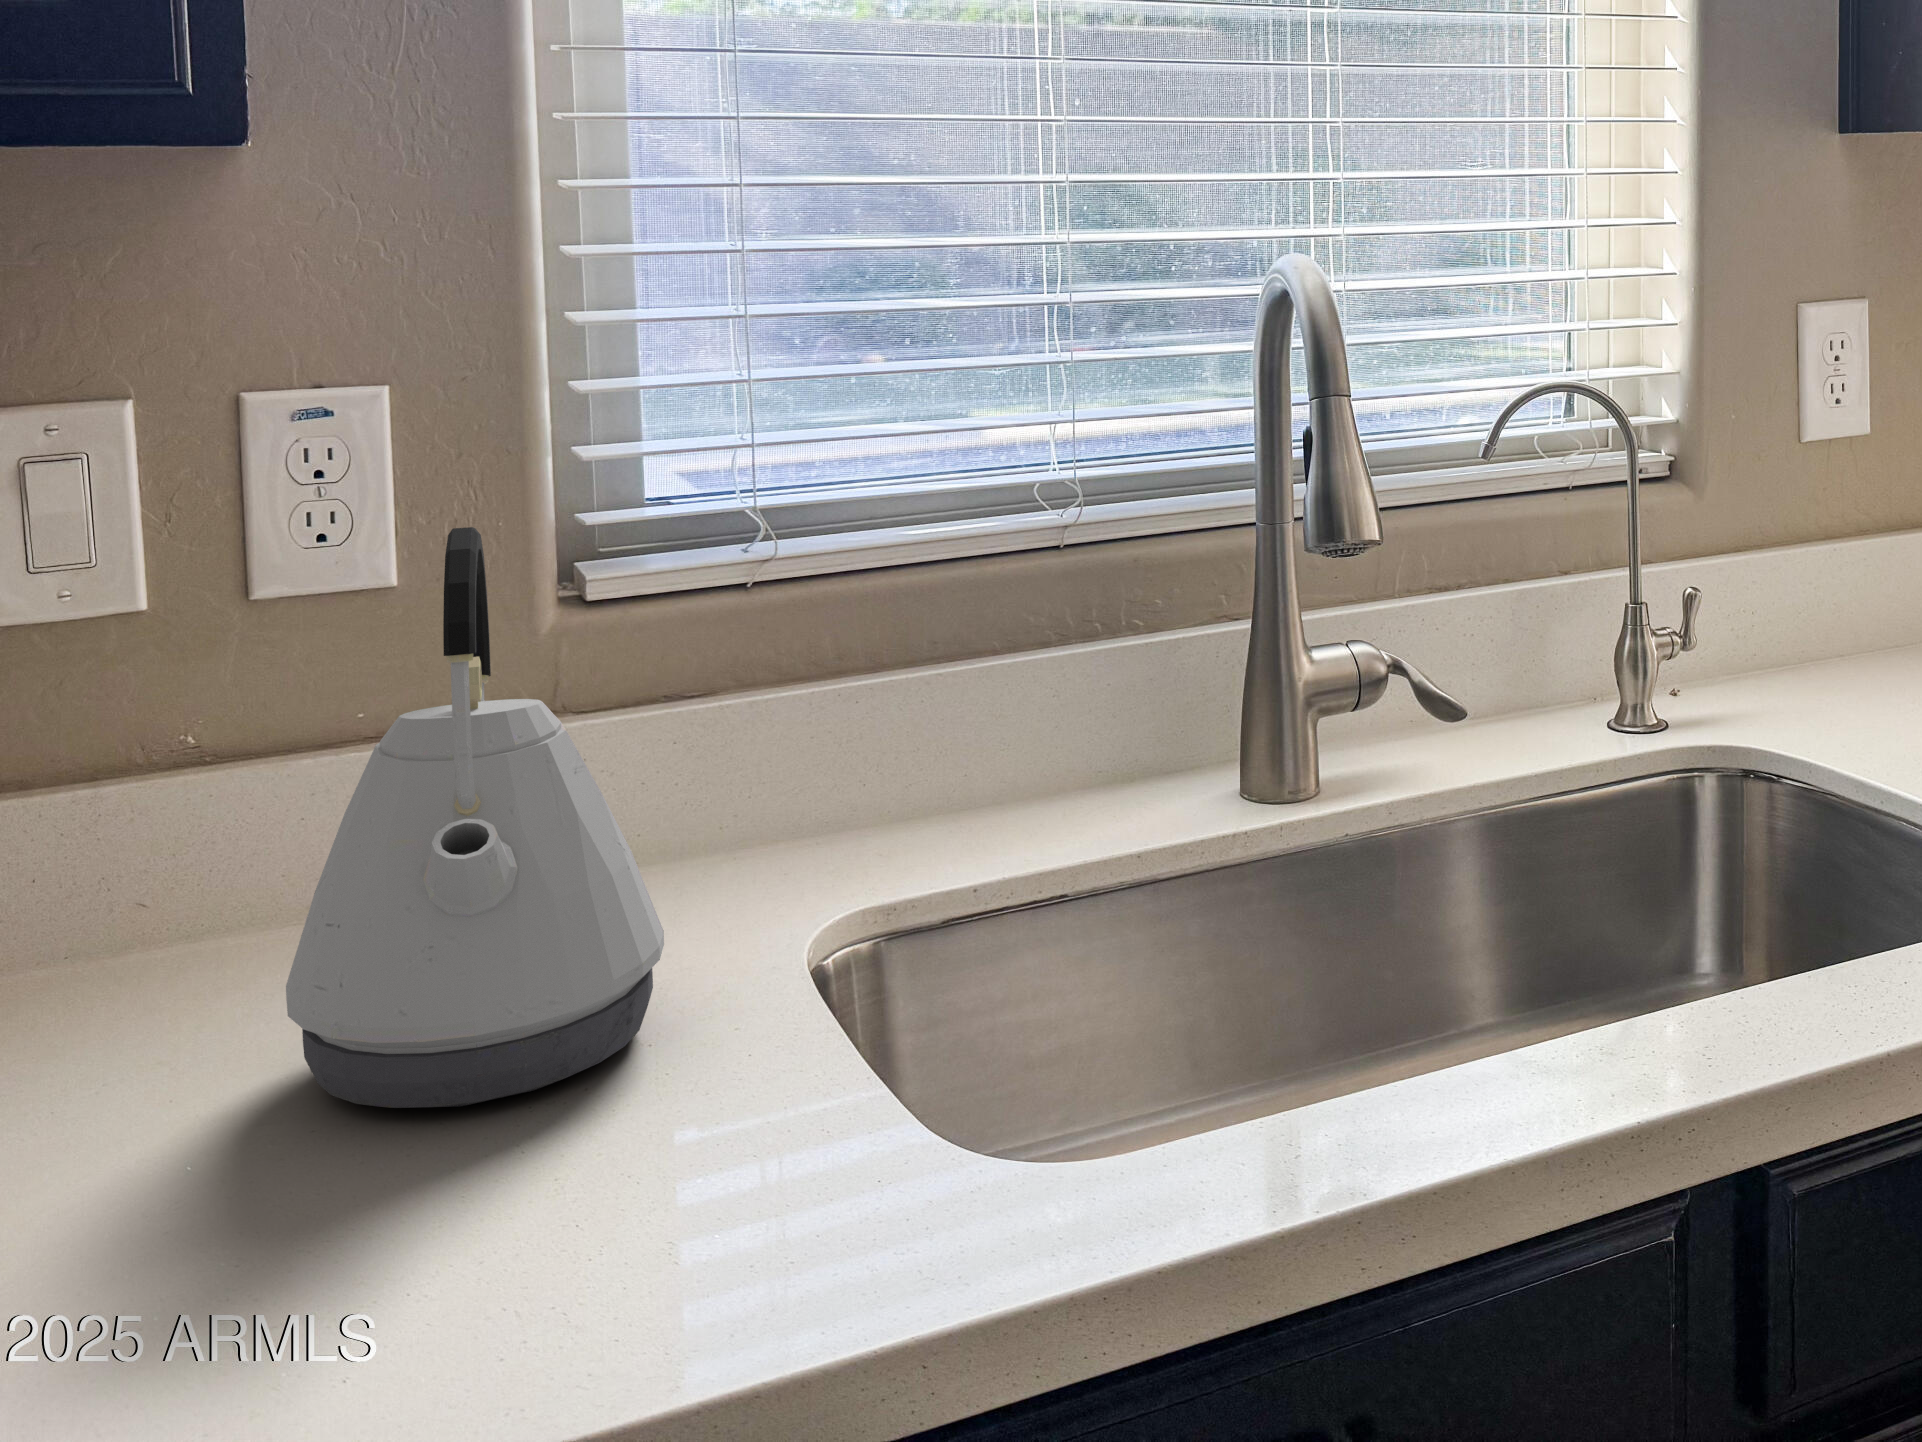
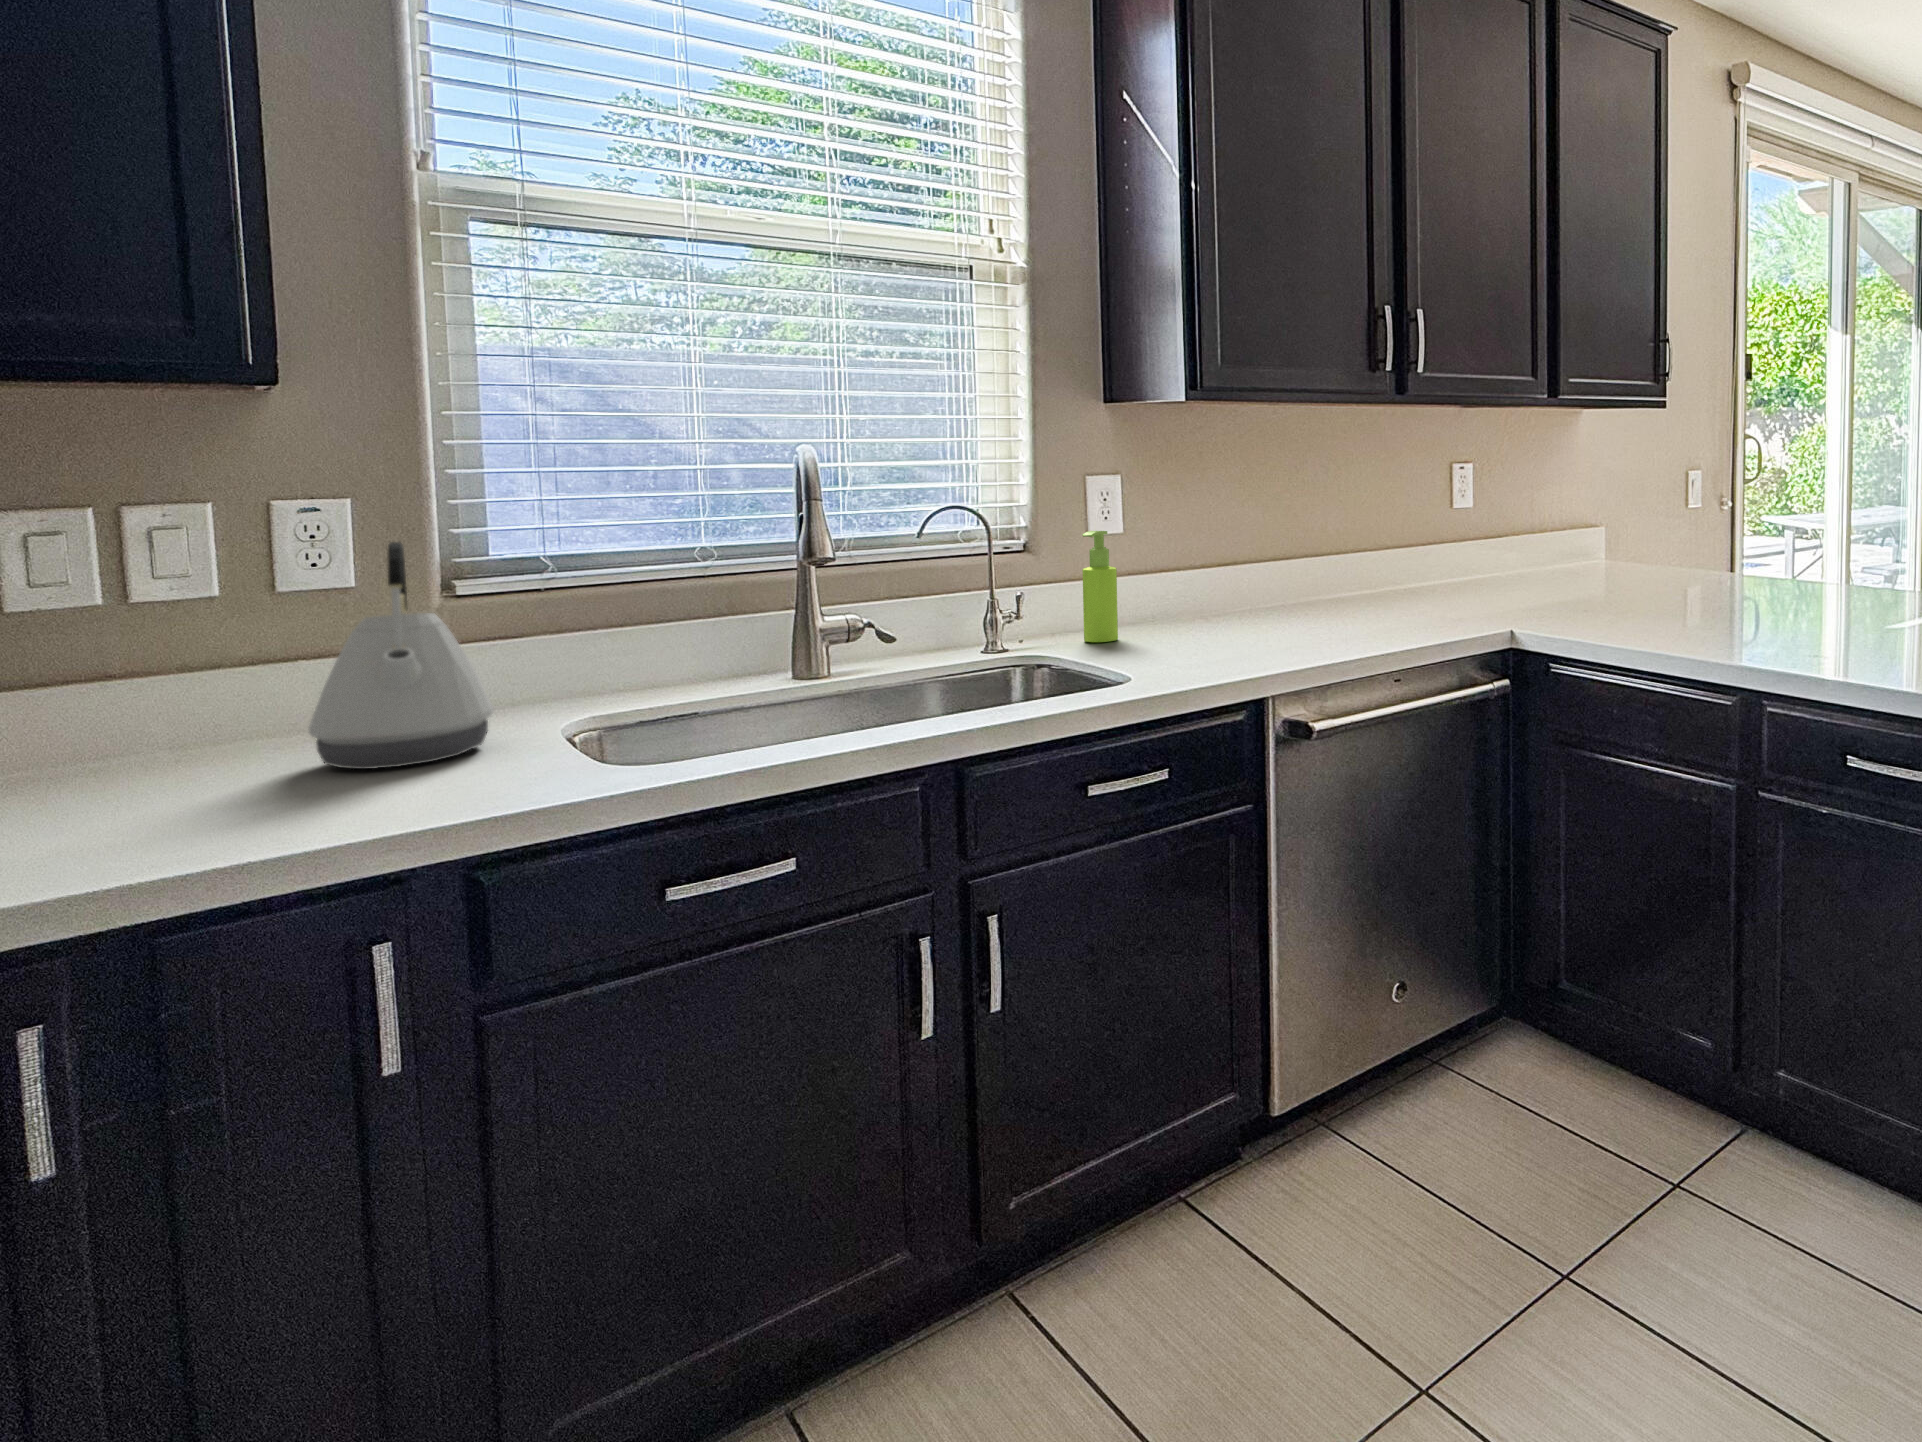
soap dispenser: none [1817,437,1896,705] -> present [1082,531,1118,642]

